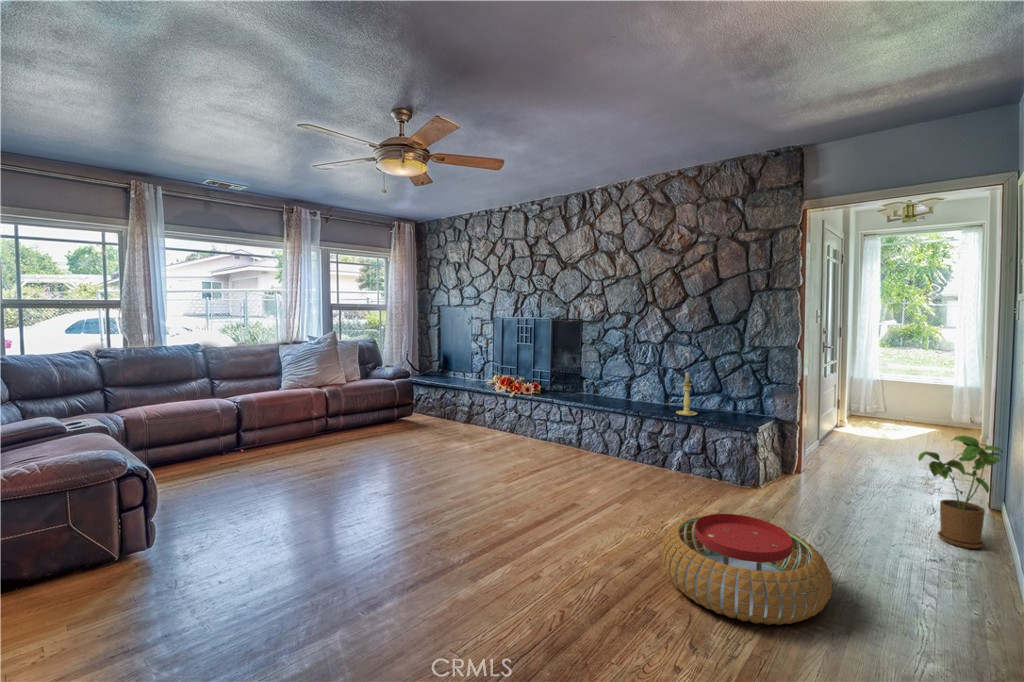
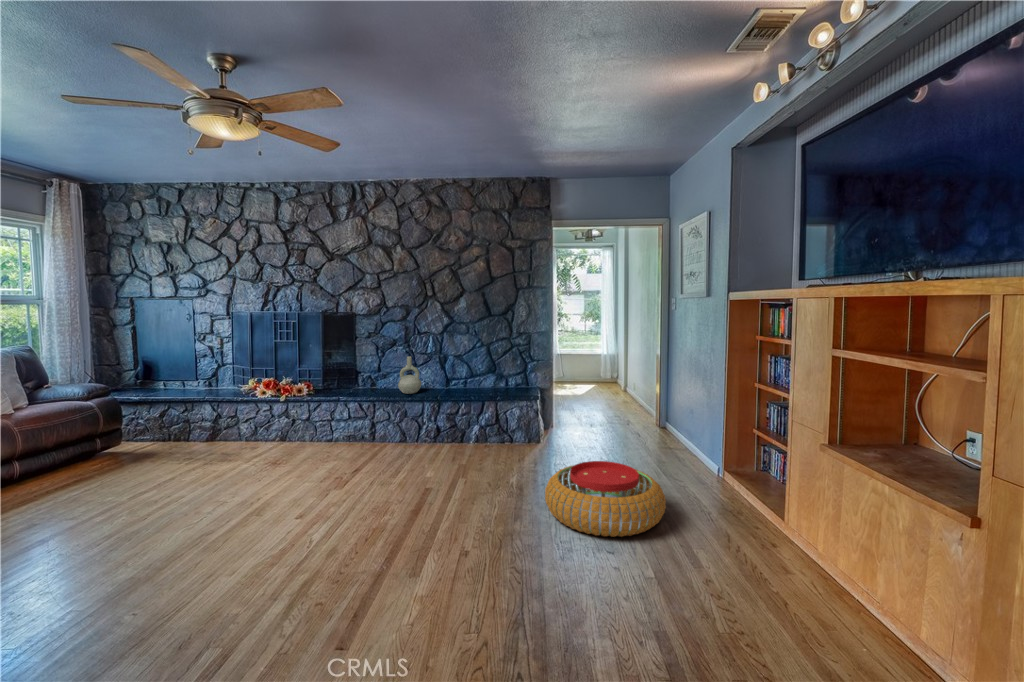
decorative vase: none [607,366,632,405] -> present [398,356,421,394]
candle holder: present [676,372,697,416] -> none [467,357,485,395]
house plant: present [918,436,1003,549] -> none [648,383,690,453]

